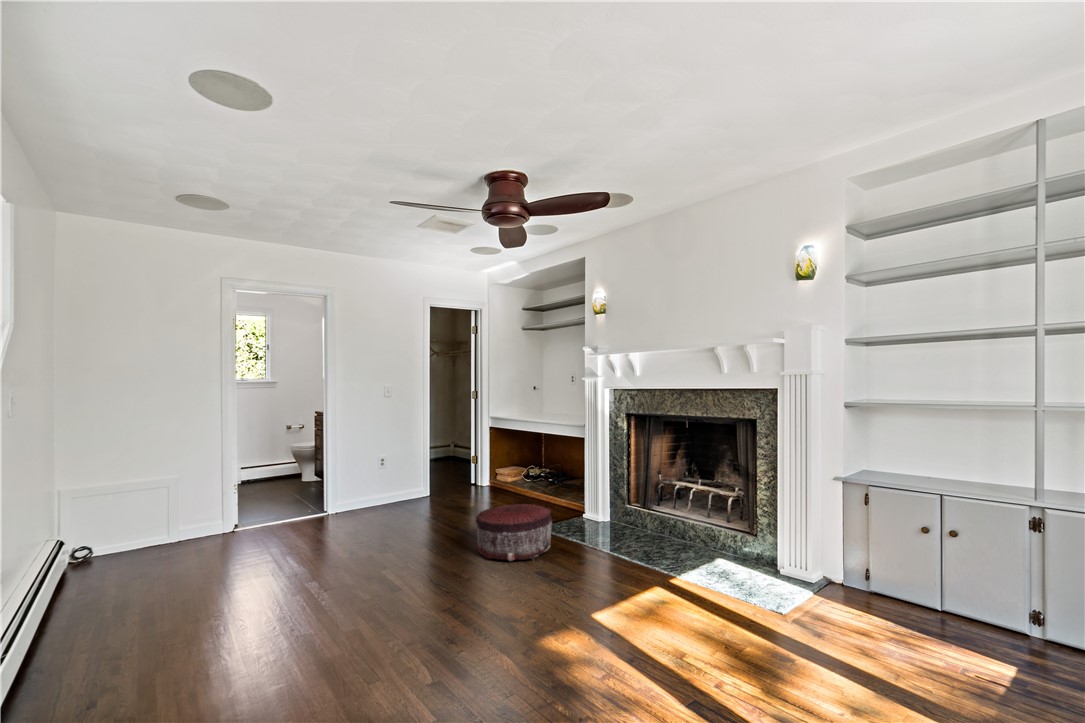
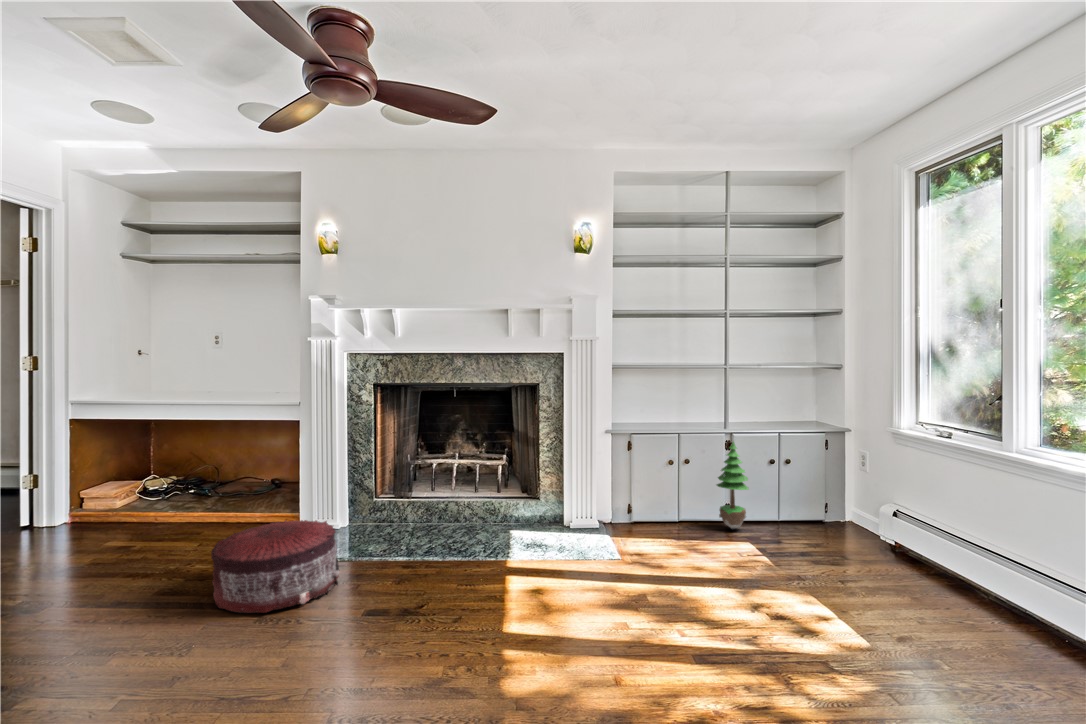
potted tree: none [989,517,1058,653] -> present [717,442,749,529]

